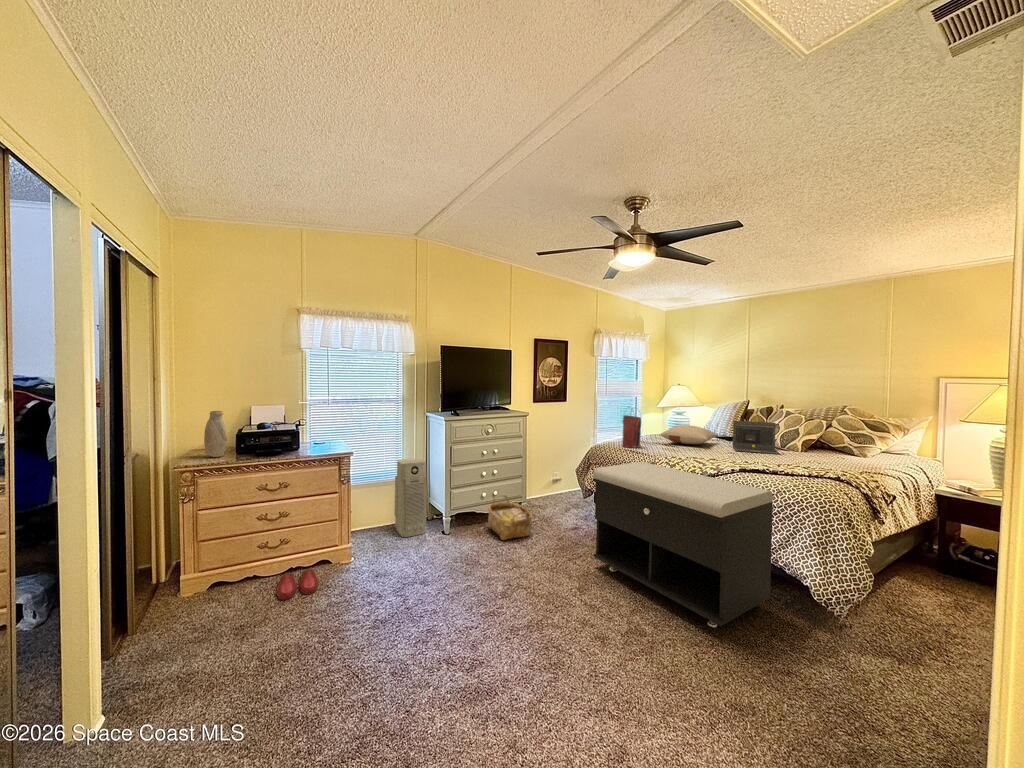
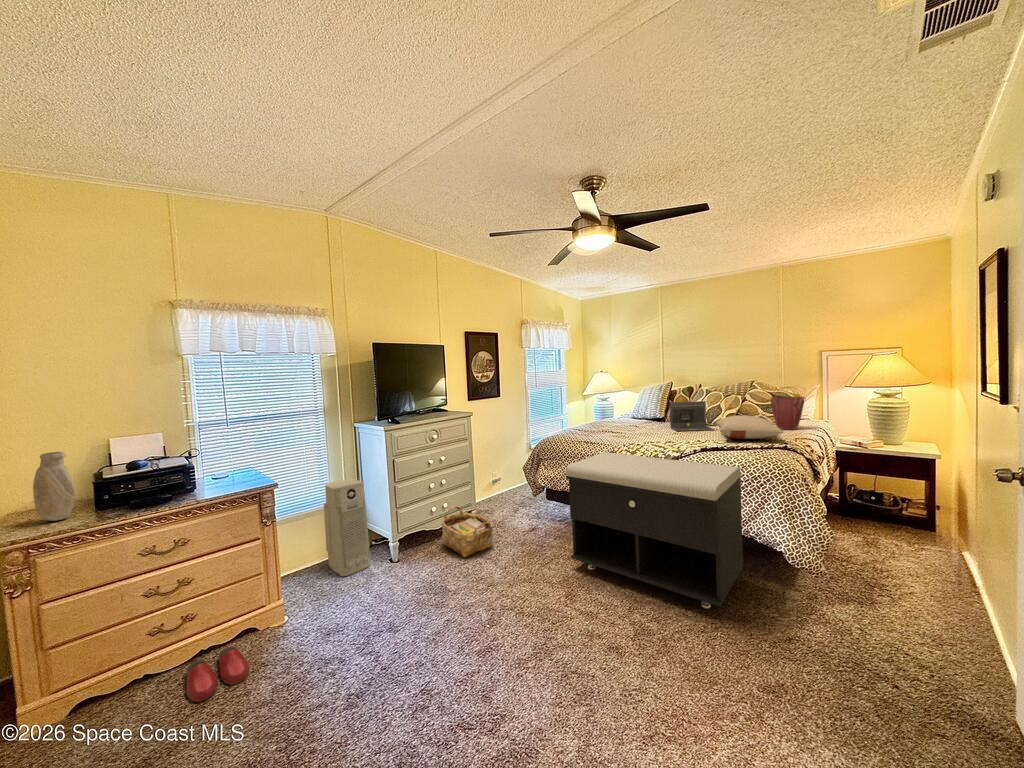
handbag: present [622,415,641,448] -> present [771,387,804,430]
pillow: present [661,425,718,445] -> present [716,415,784,439]

